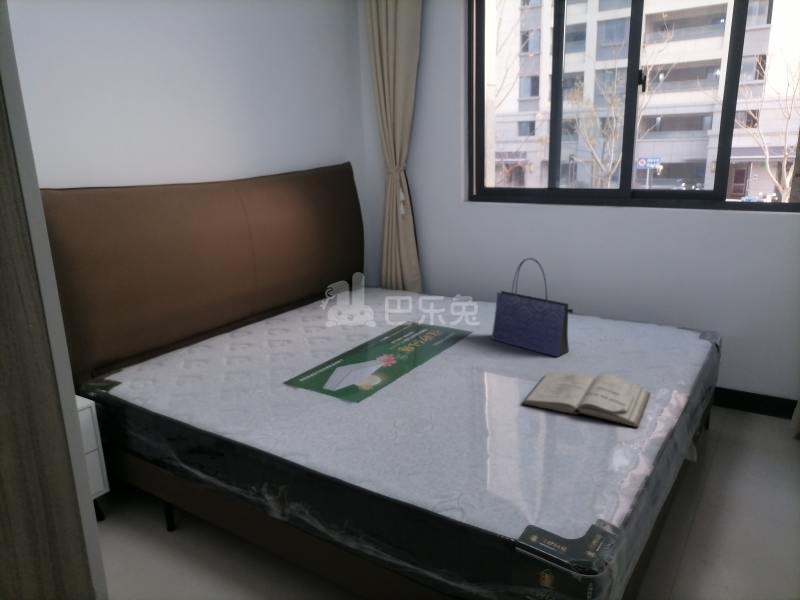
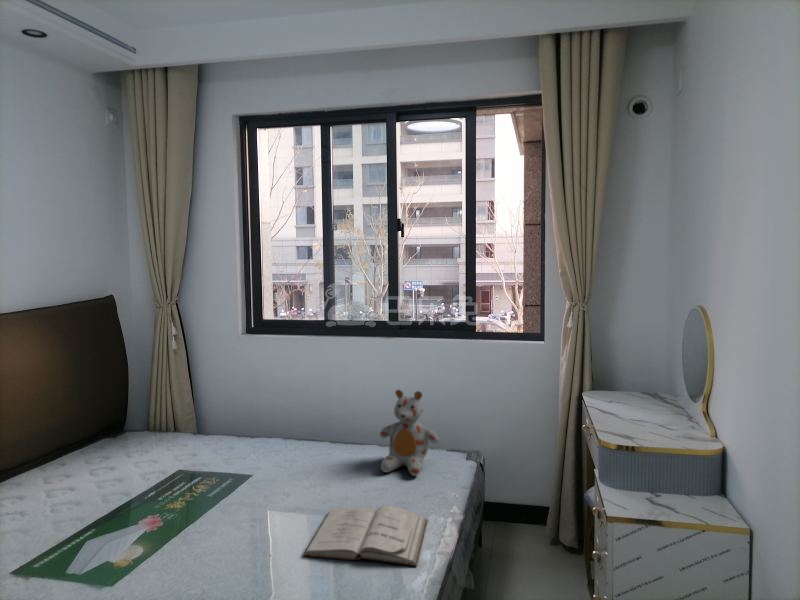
tote bag: present [492,258,573,357] -> none [274,388,352,488]
stuffed bear: none [600,267,668,356] -> present [380,390,439,476]

